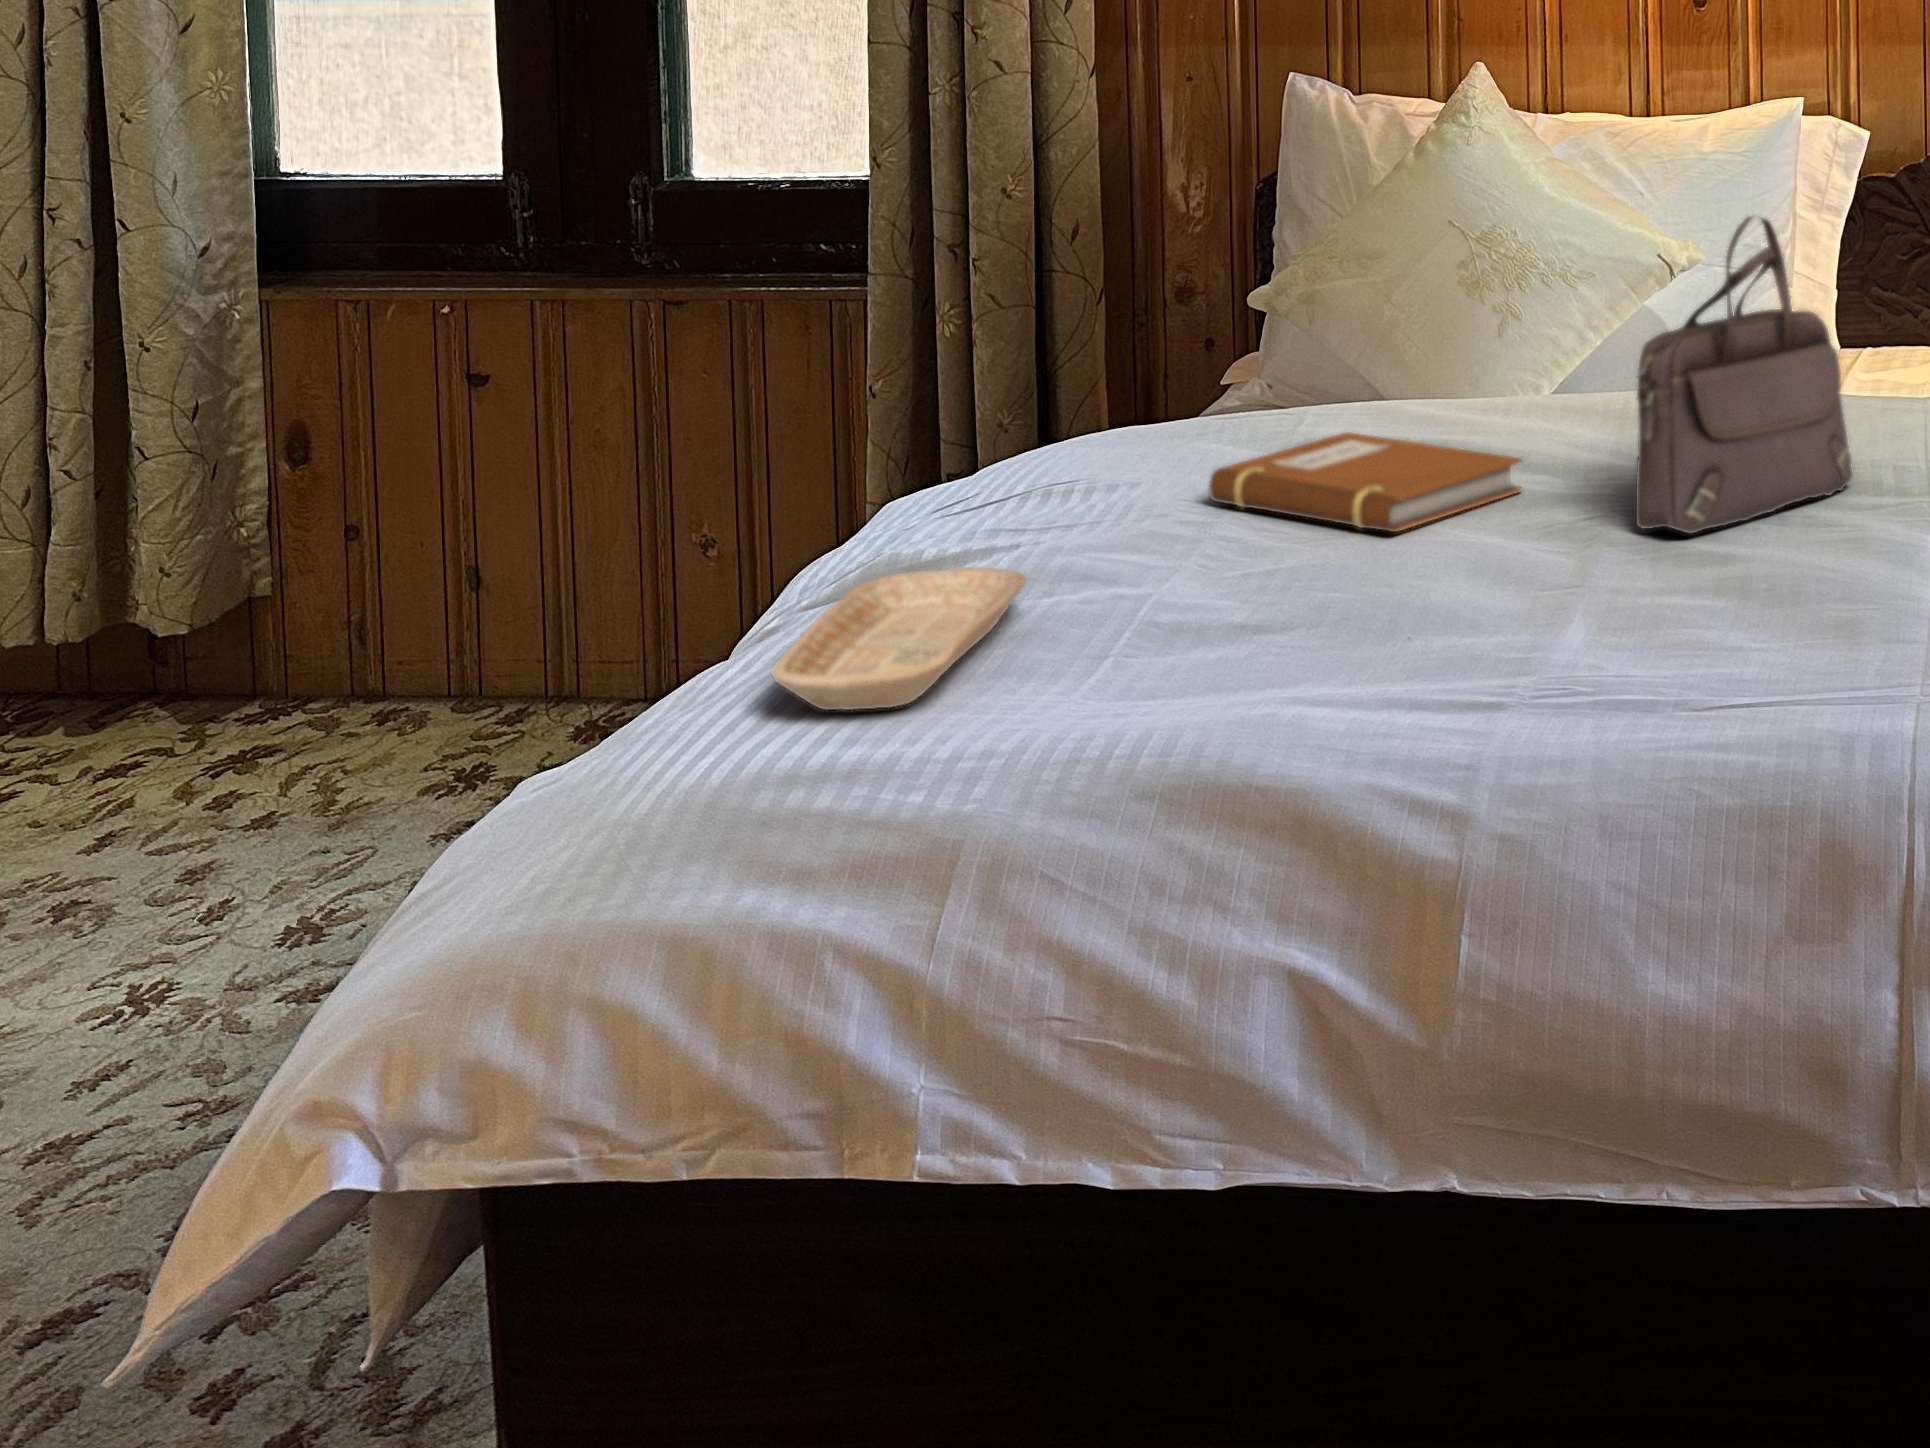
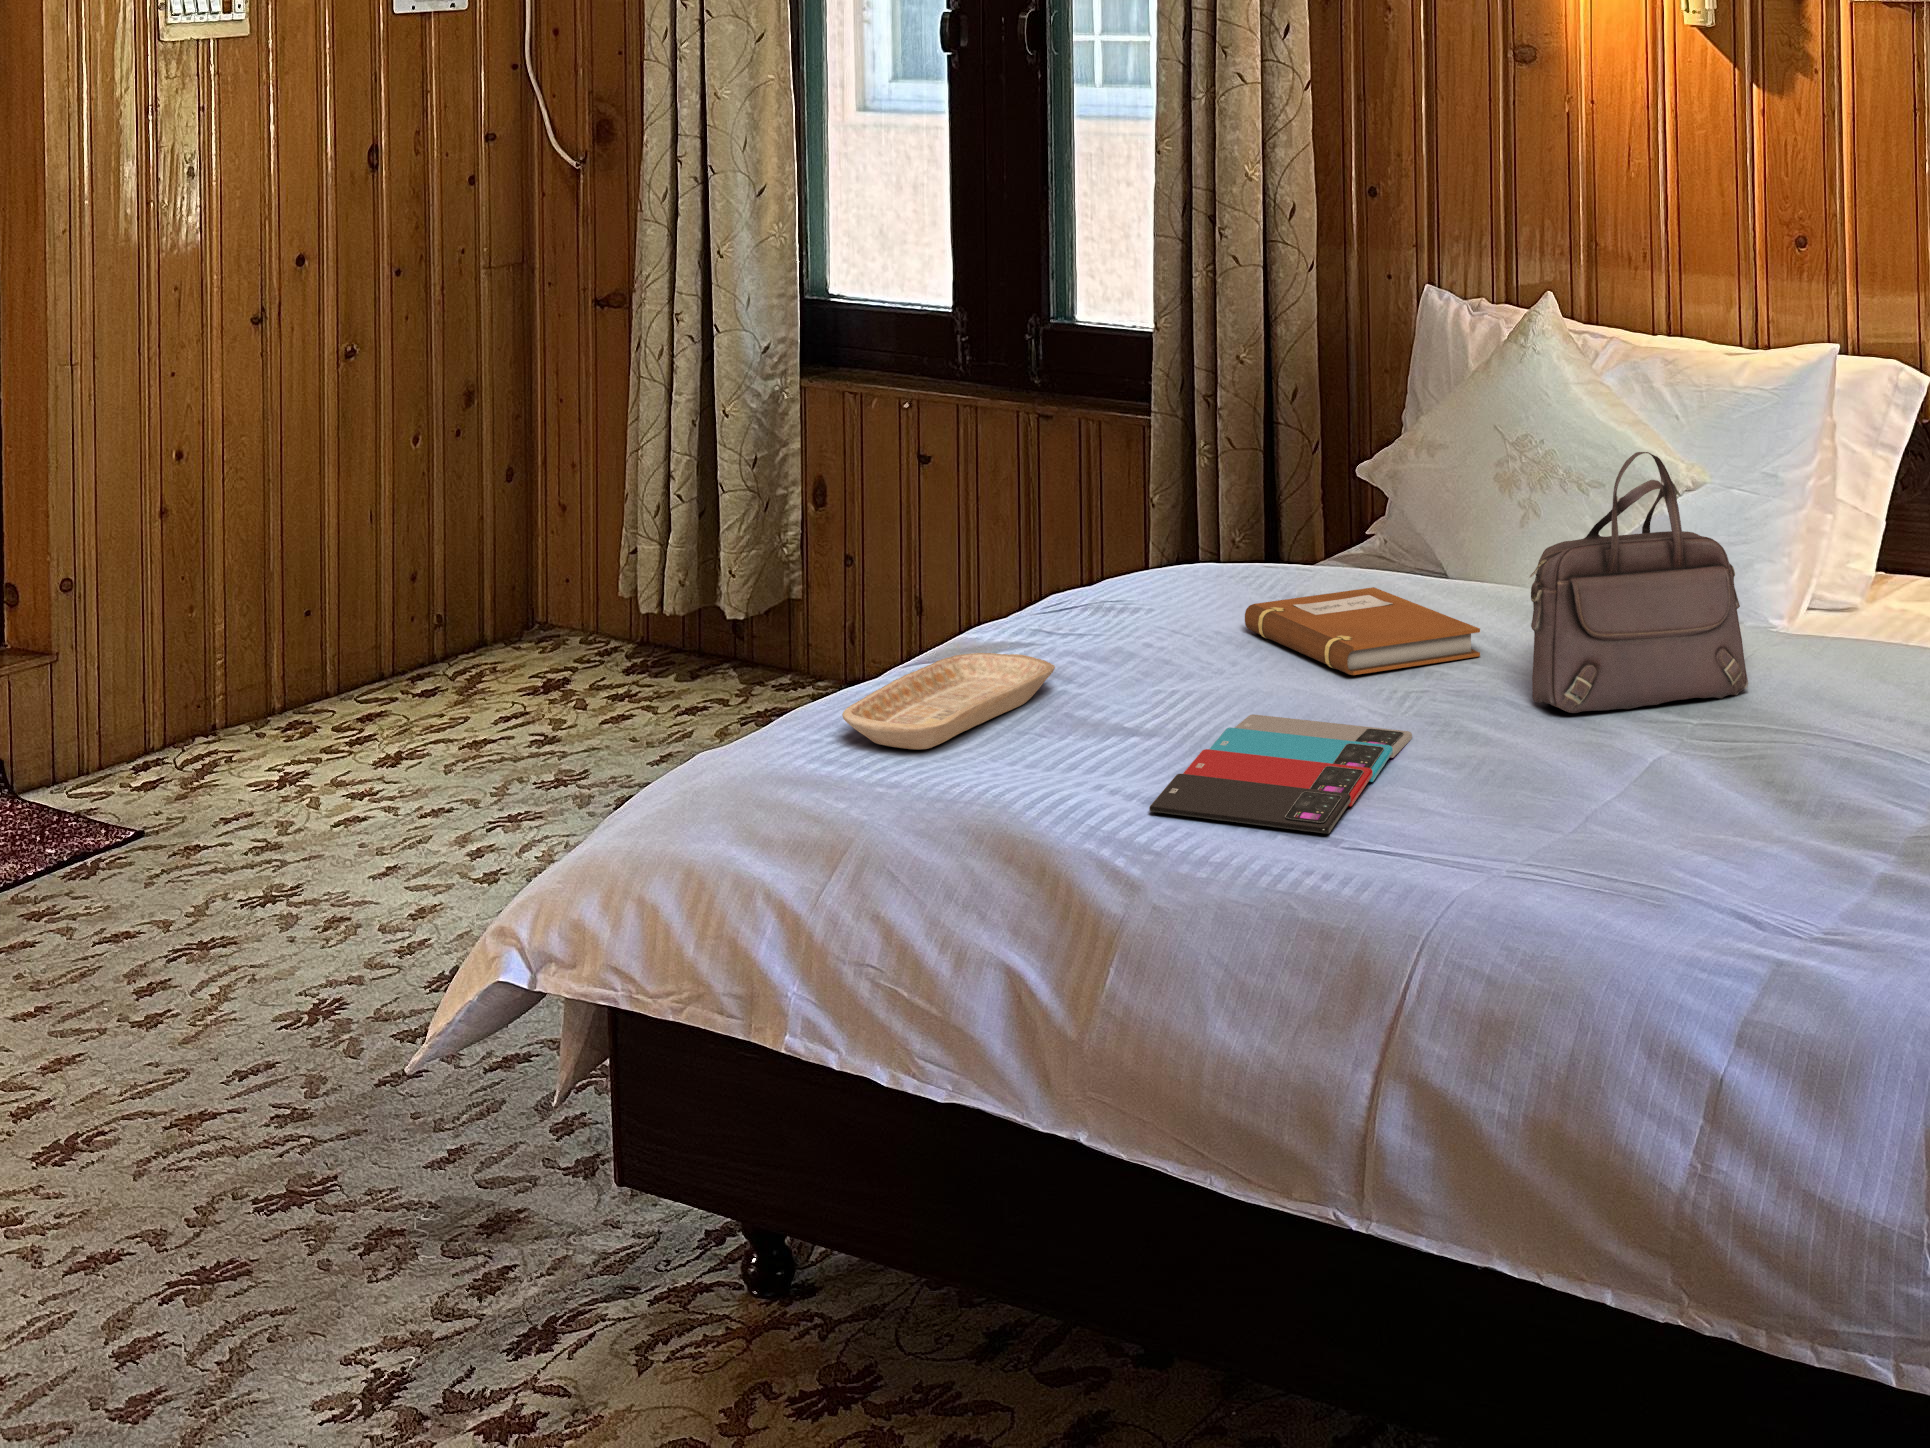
smartphone: none [1293,582,1546,724] -> present [1149,714,1412,834]

